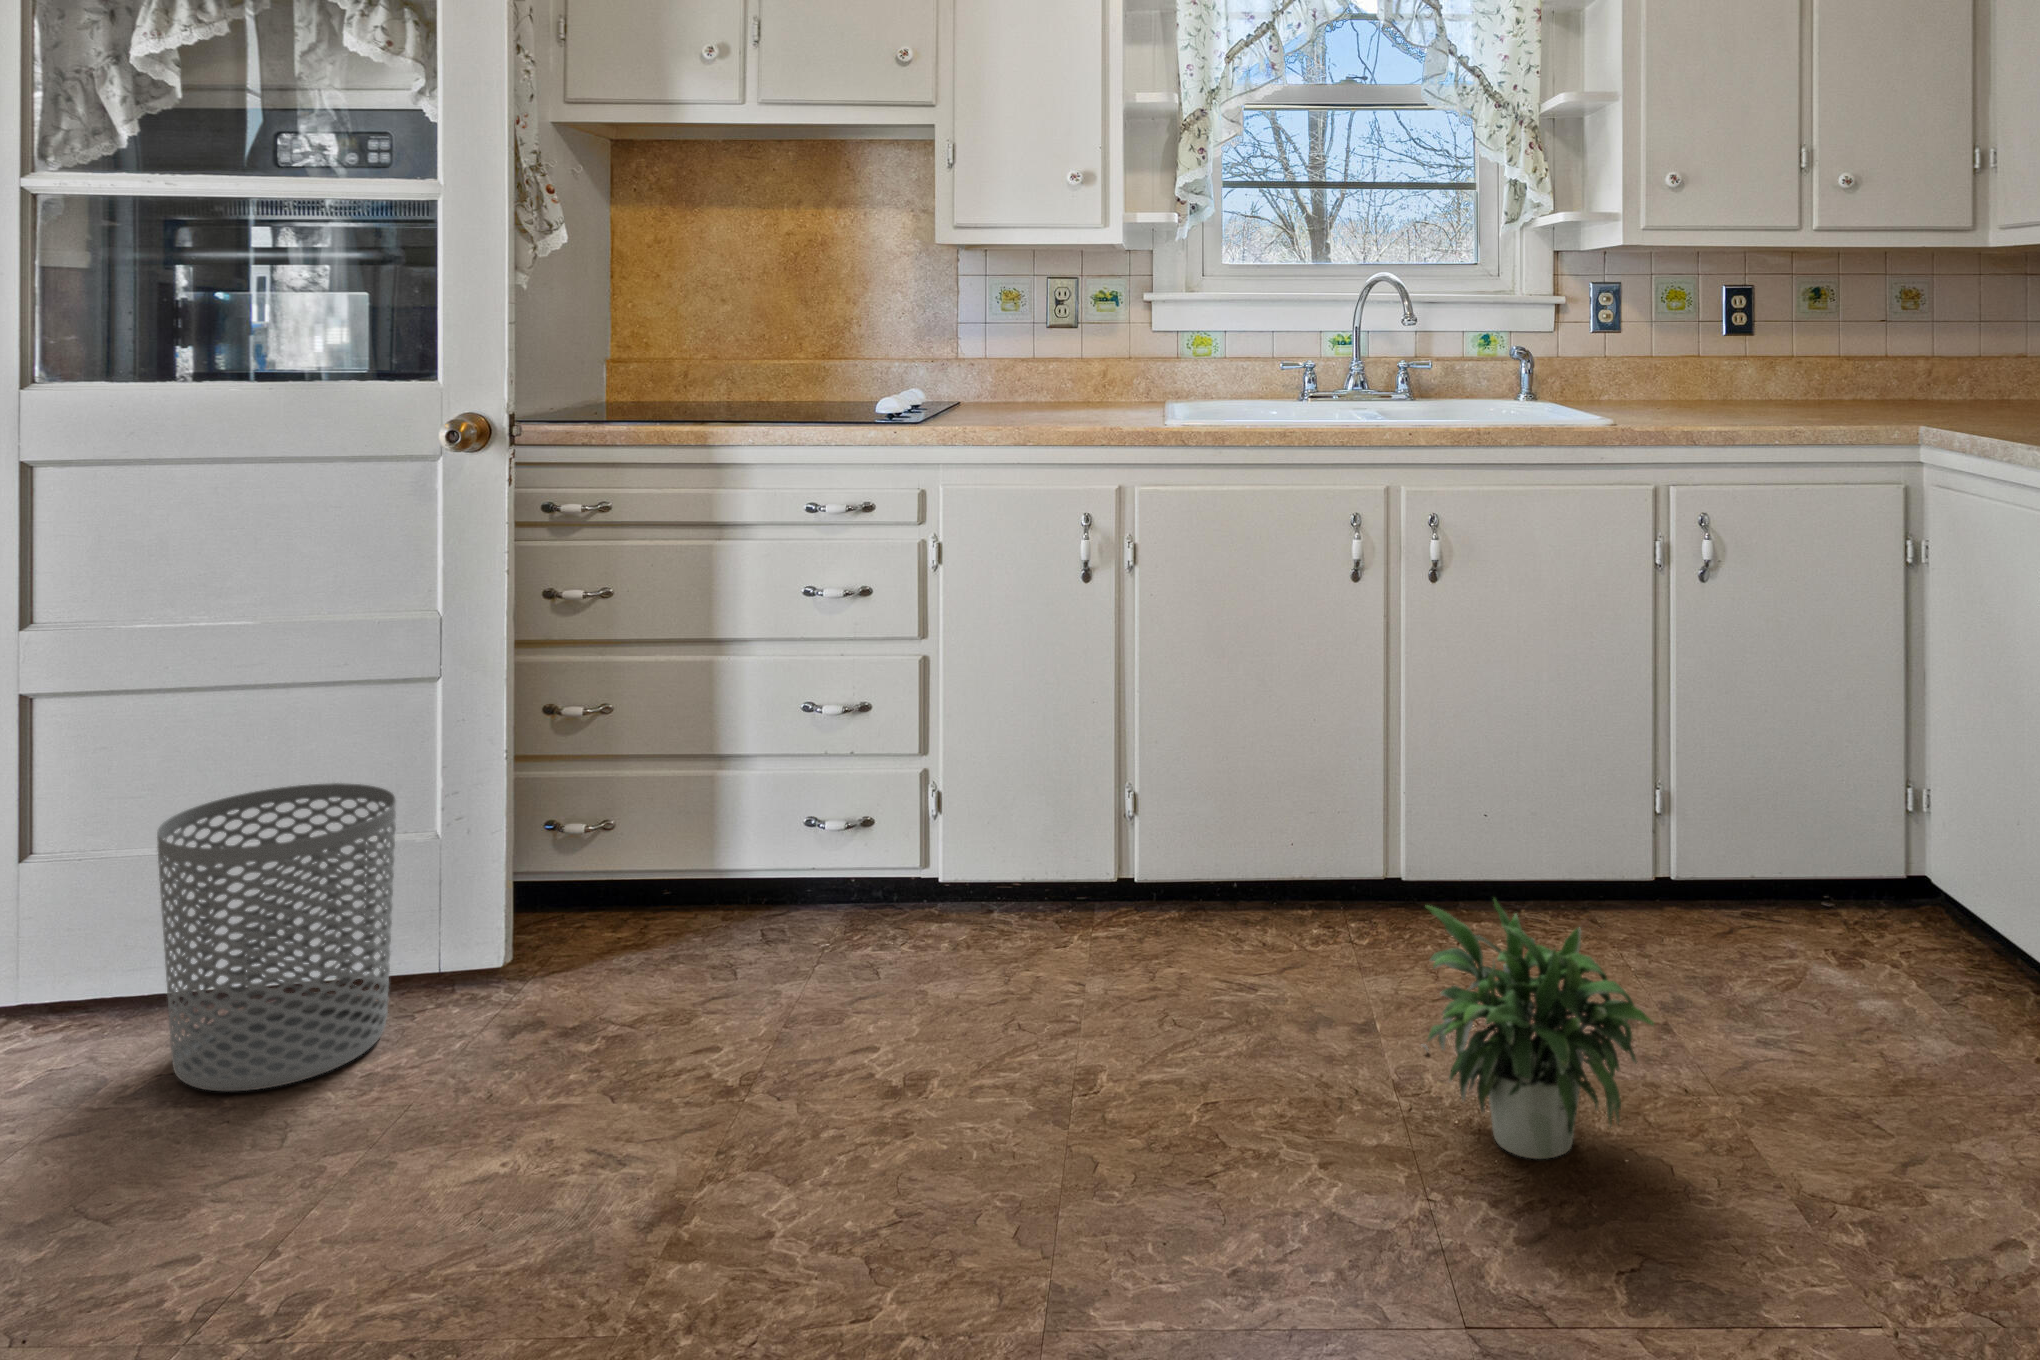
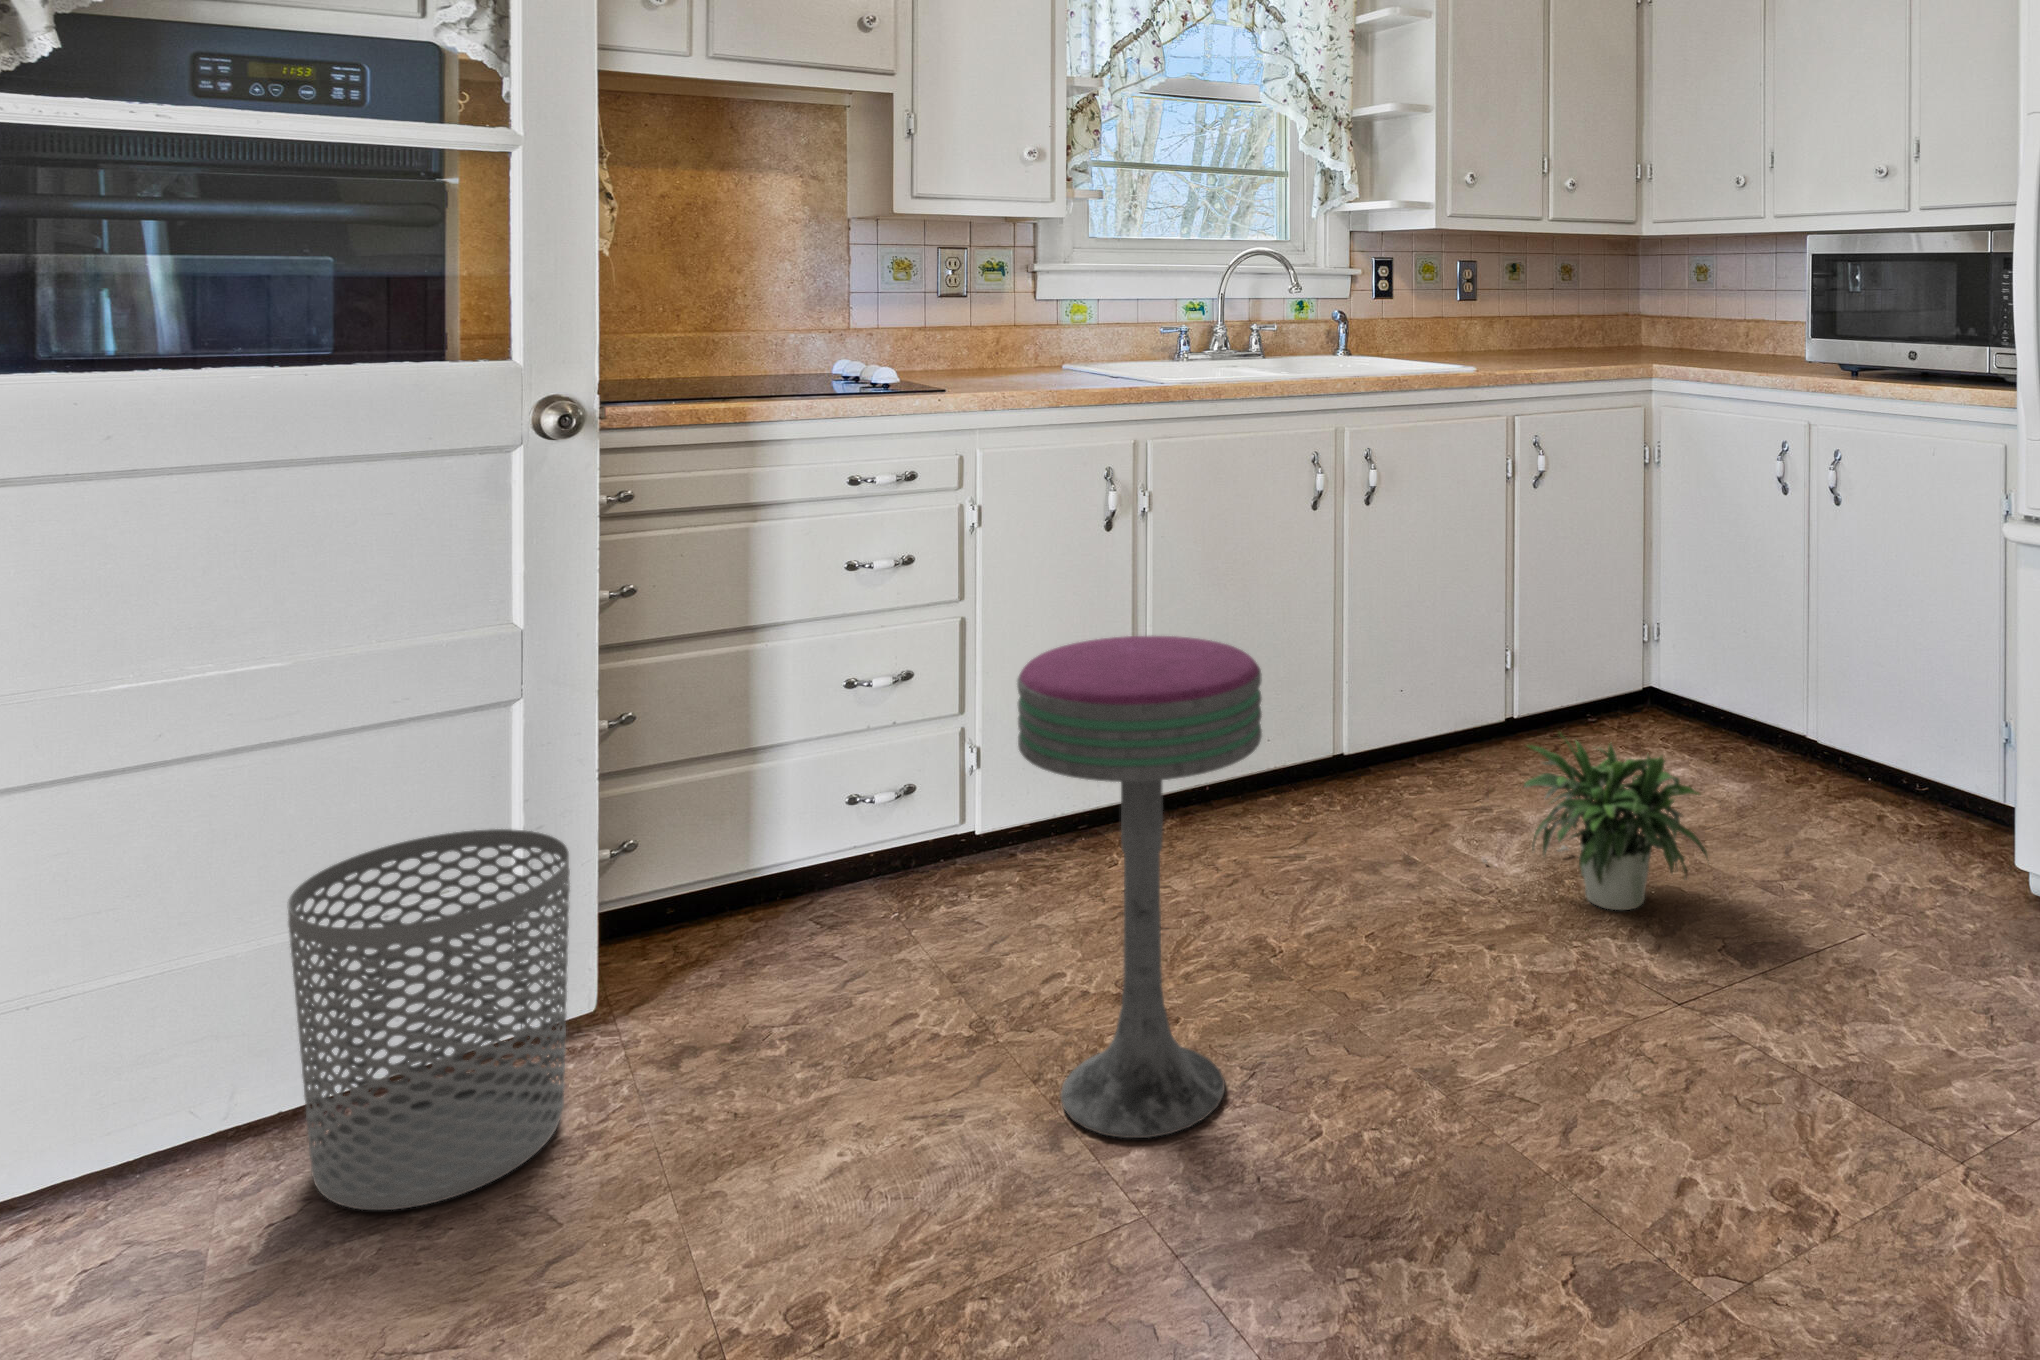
bar stool: none [622,687,894,1236] -> present [1017,636,1262,1138]

